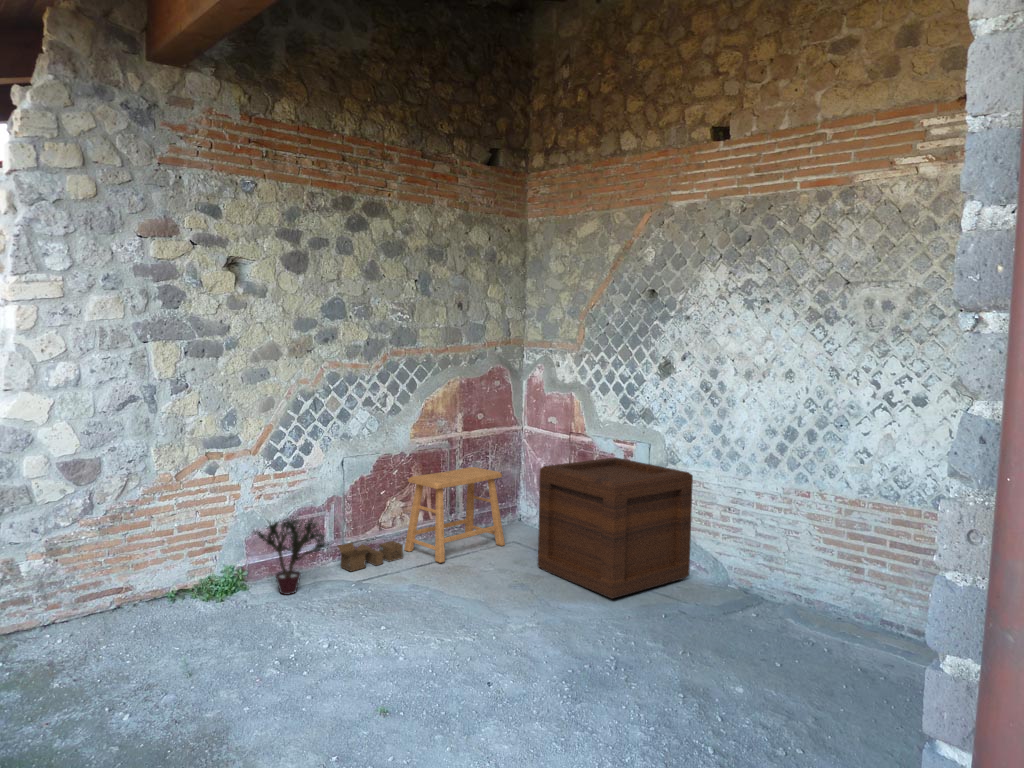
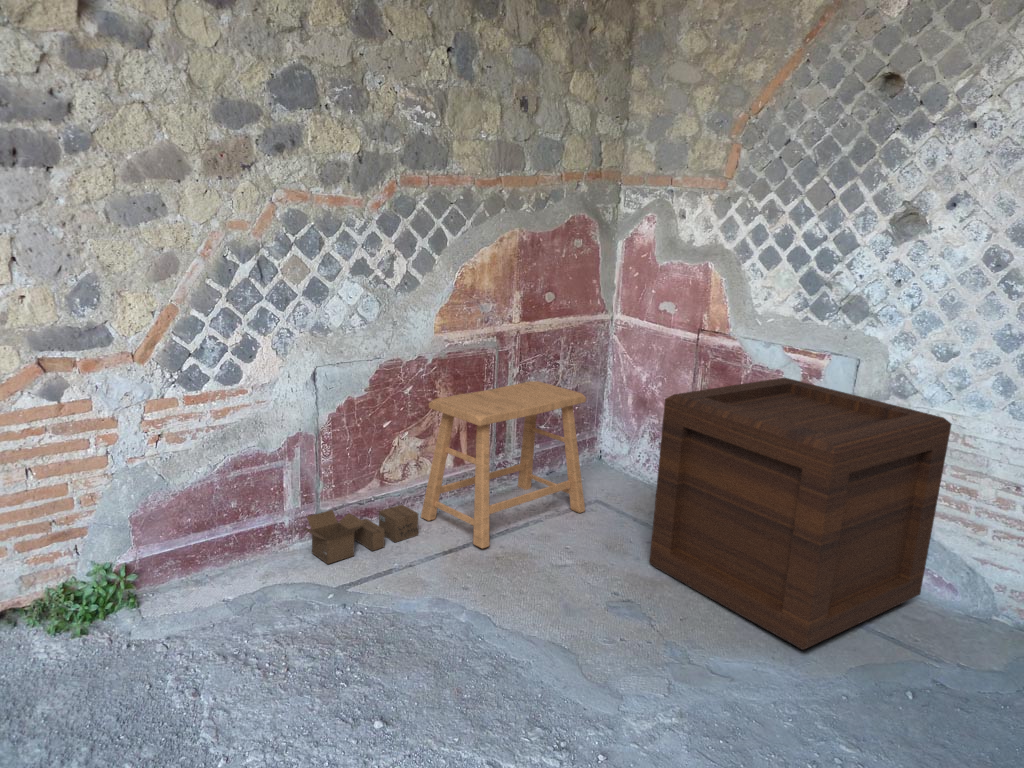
potted plant: present [254,518,329,595] -> none [136,470,288,619]

